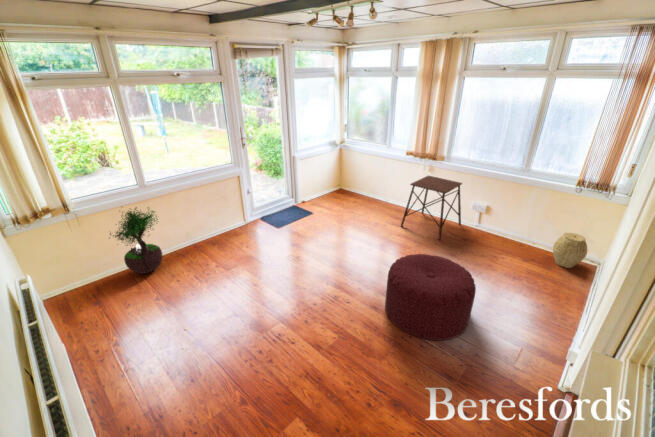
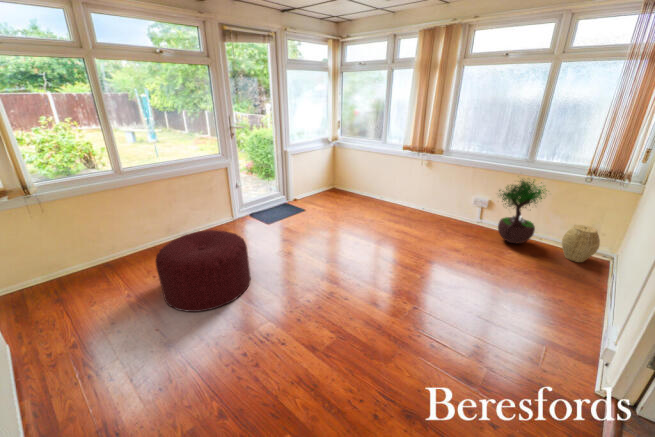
side table: present [401,176,462,240] -> none [399,170,463,235]
potted tree: present [110,207,163,274] -> present [498,179,547,243]
ottoman: present [385,254,476,340] -> present [156,230,251,312]

